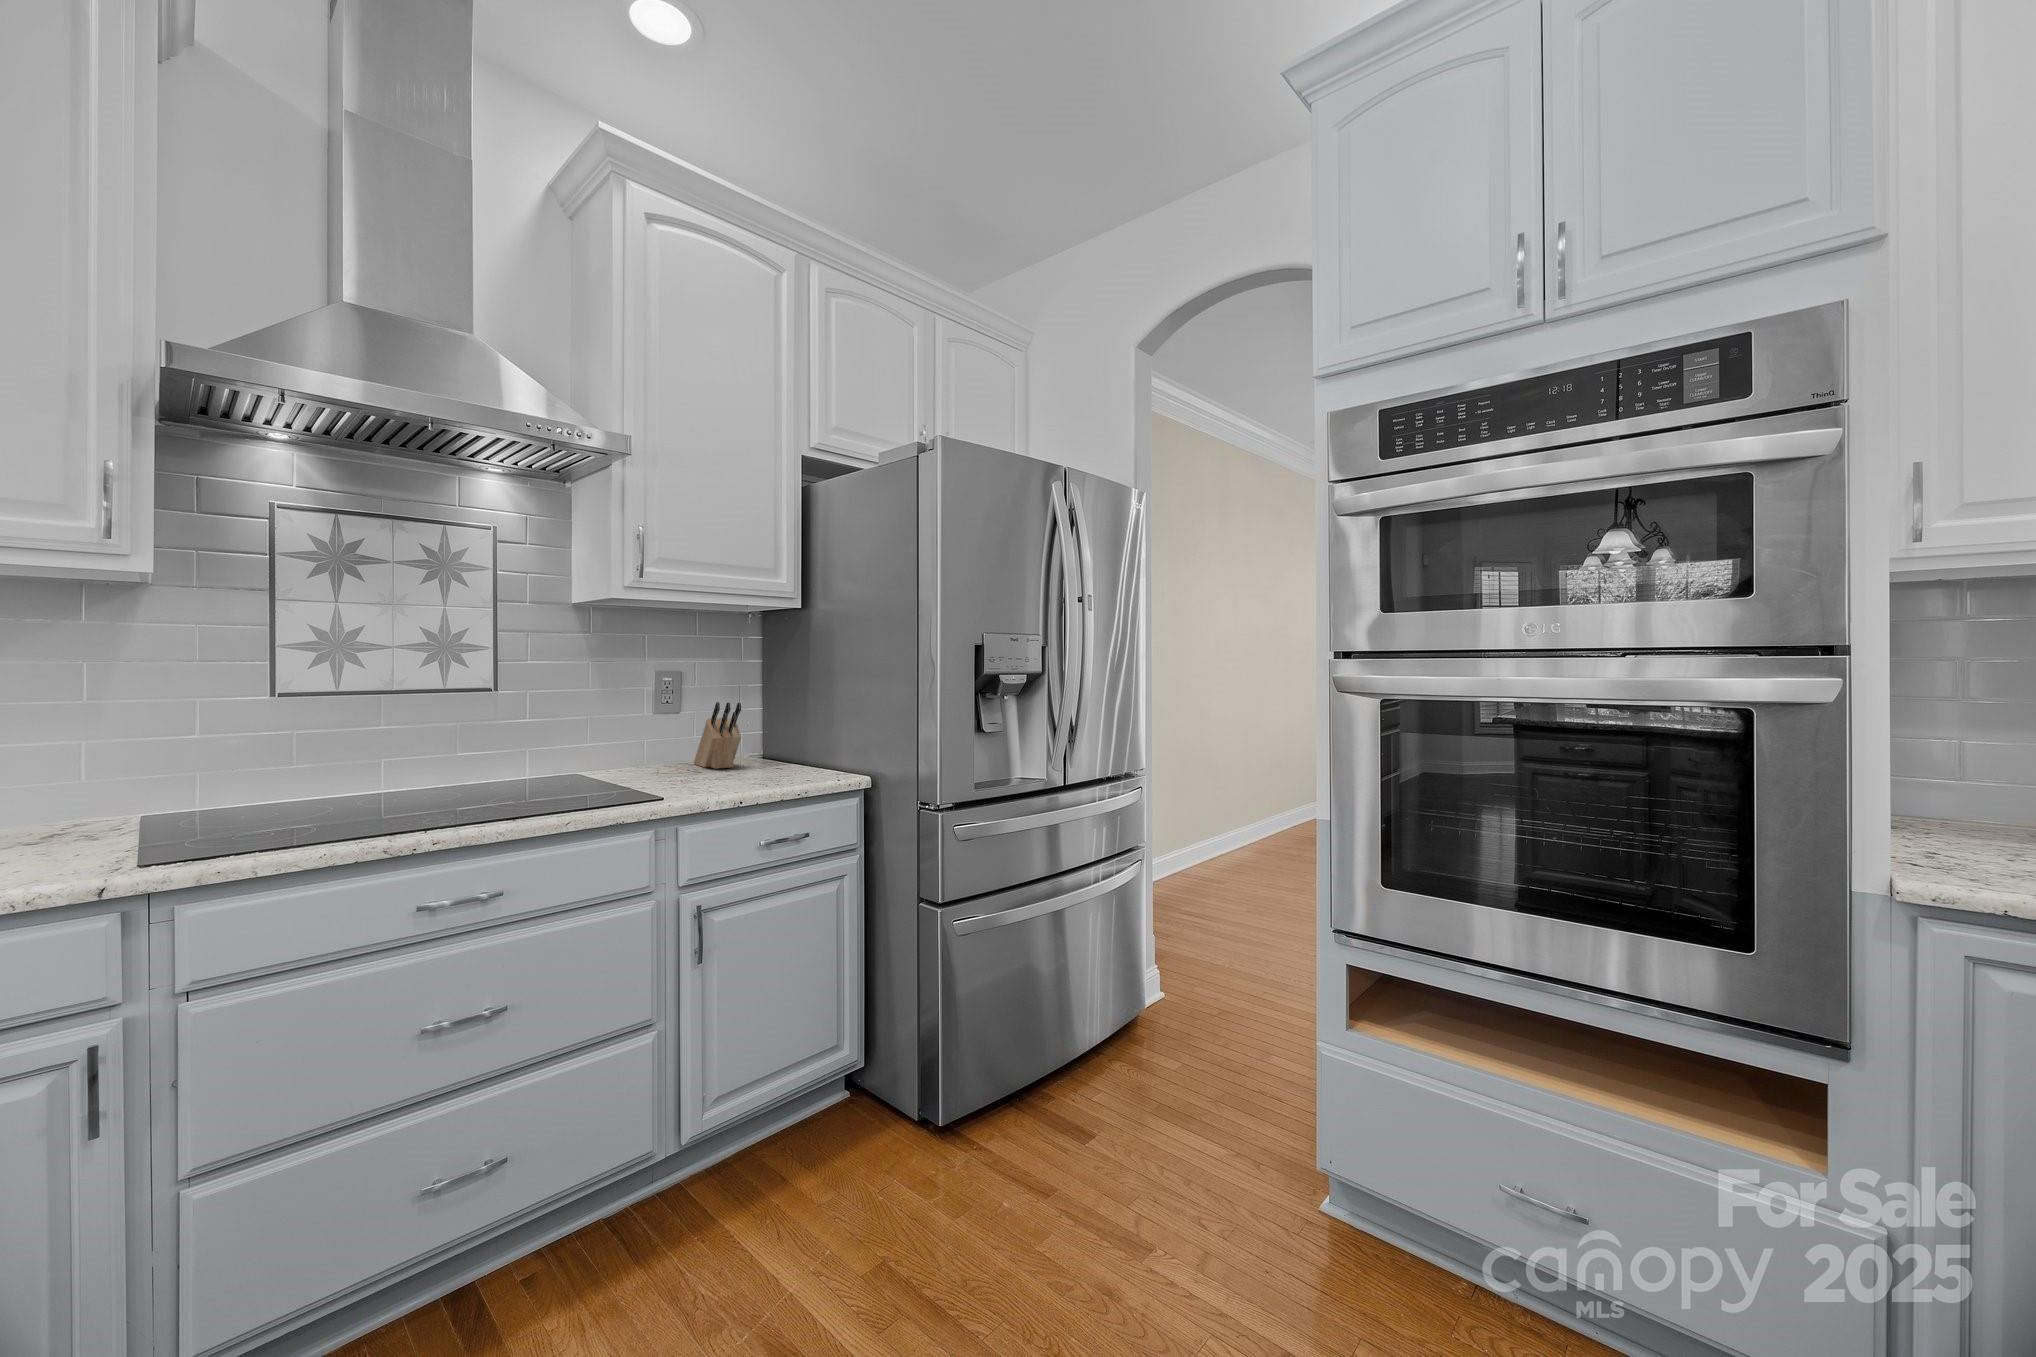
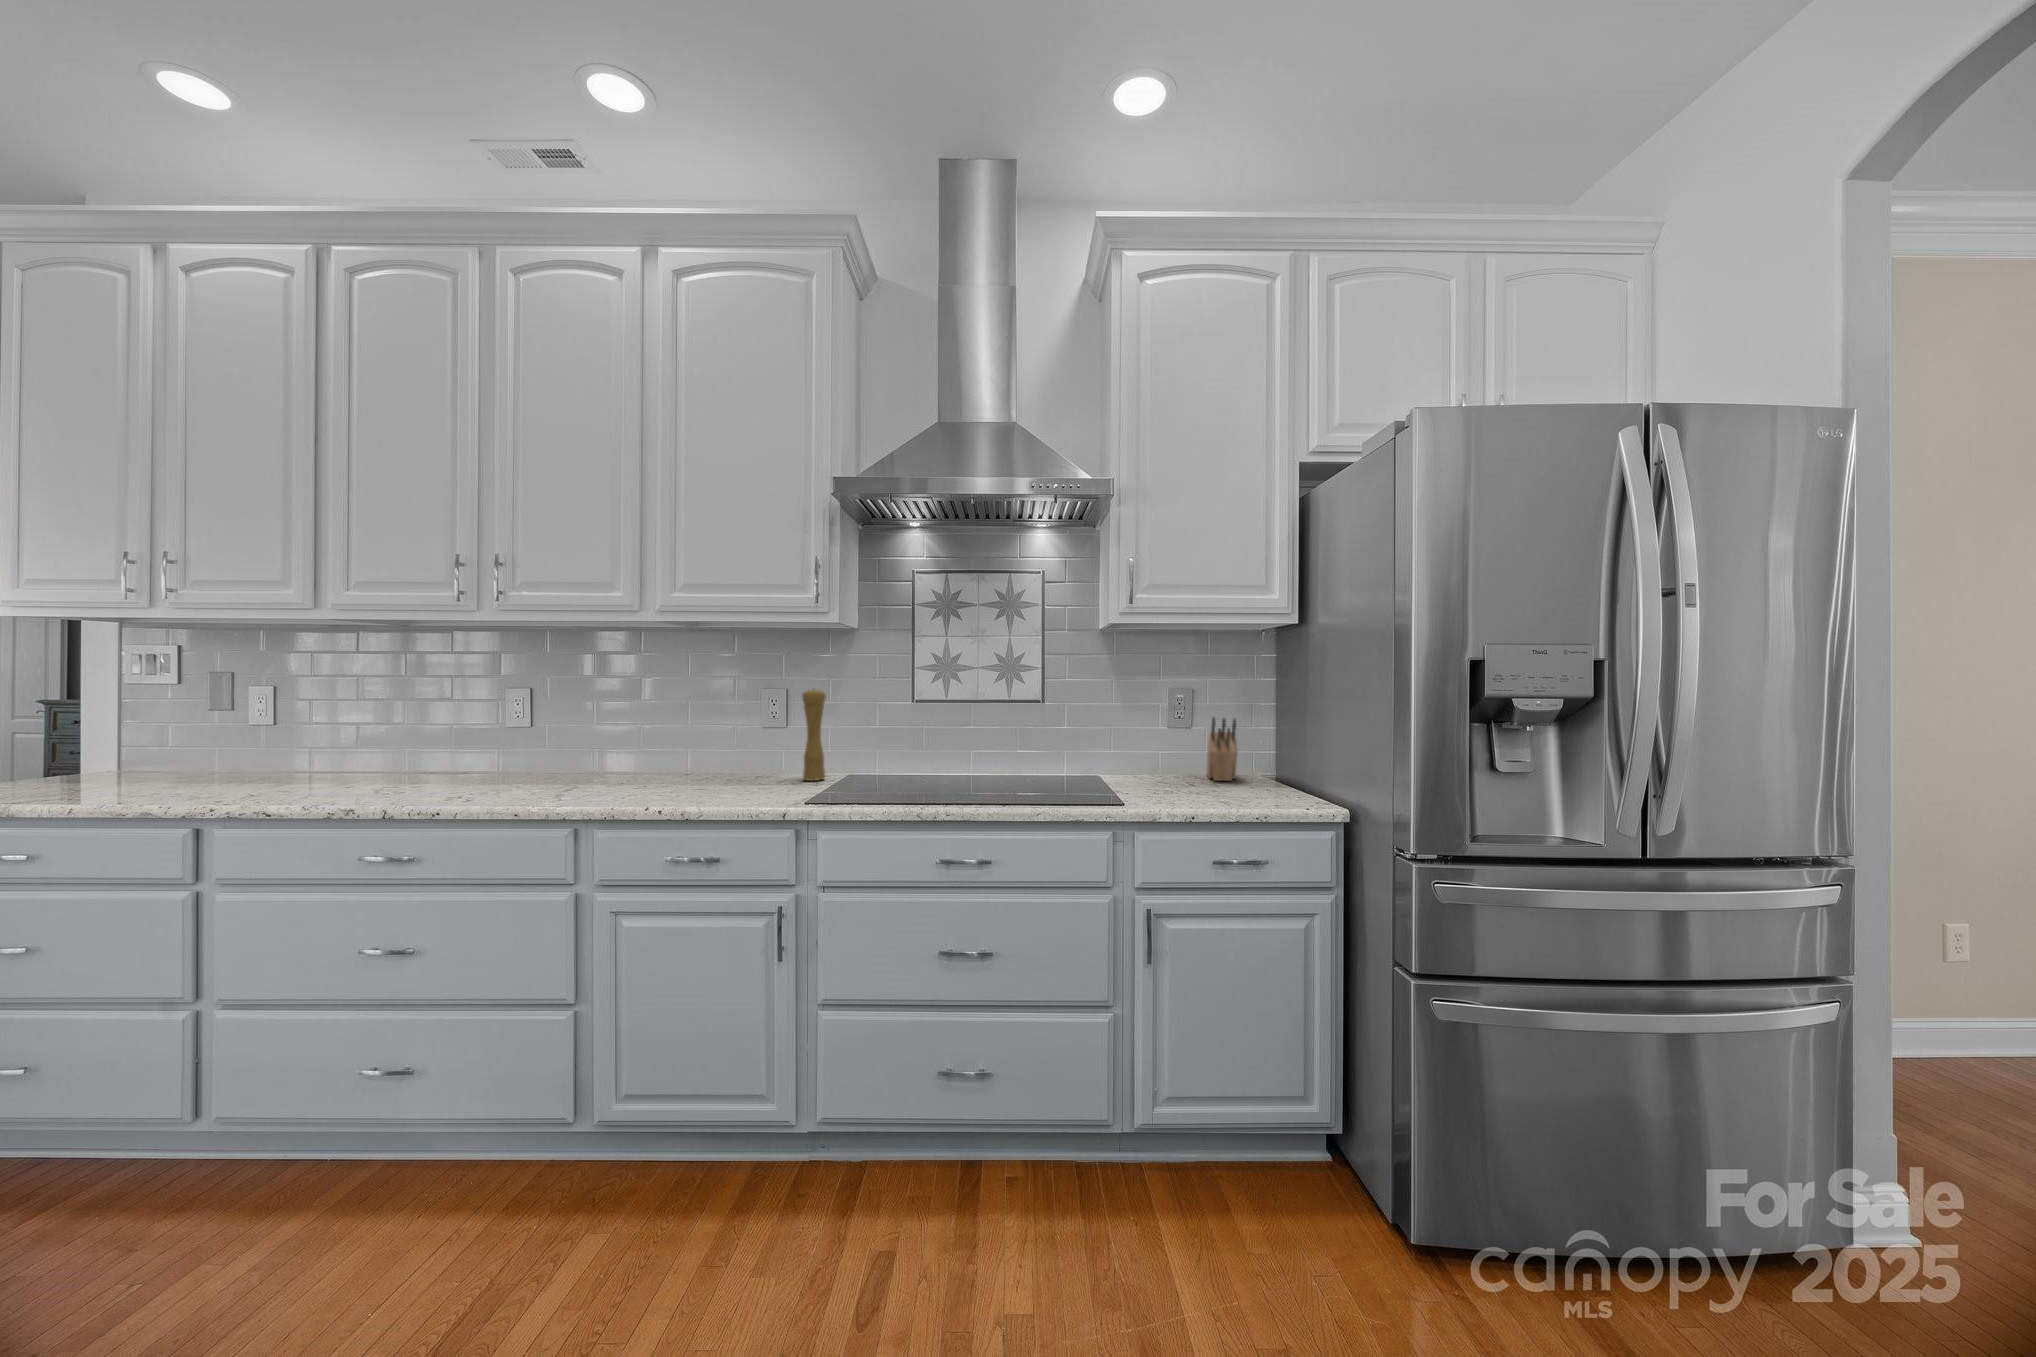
pepper mill: none [40,676,97,829] -> present [802,689,826,781]

